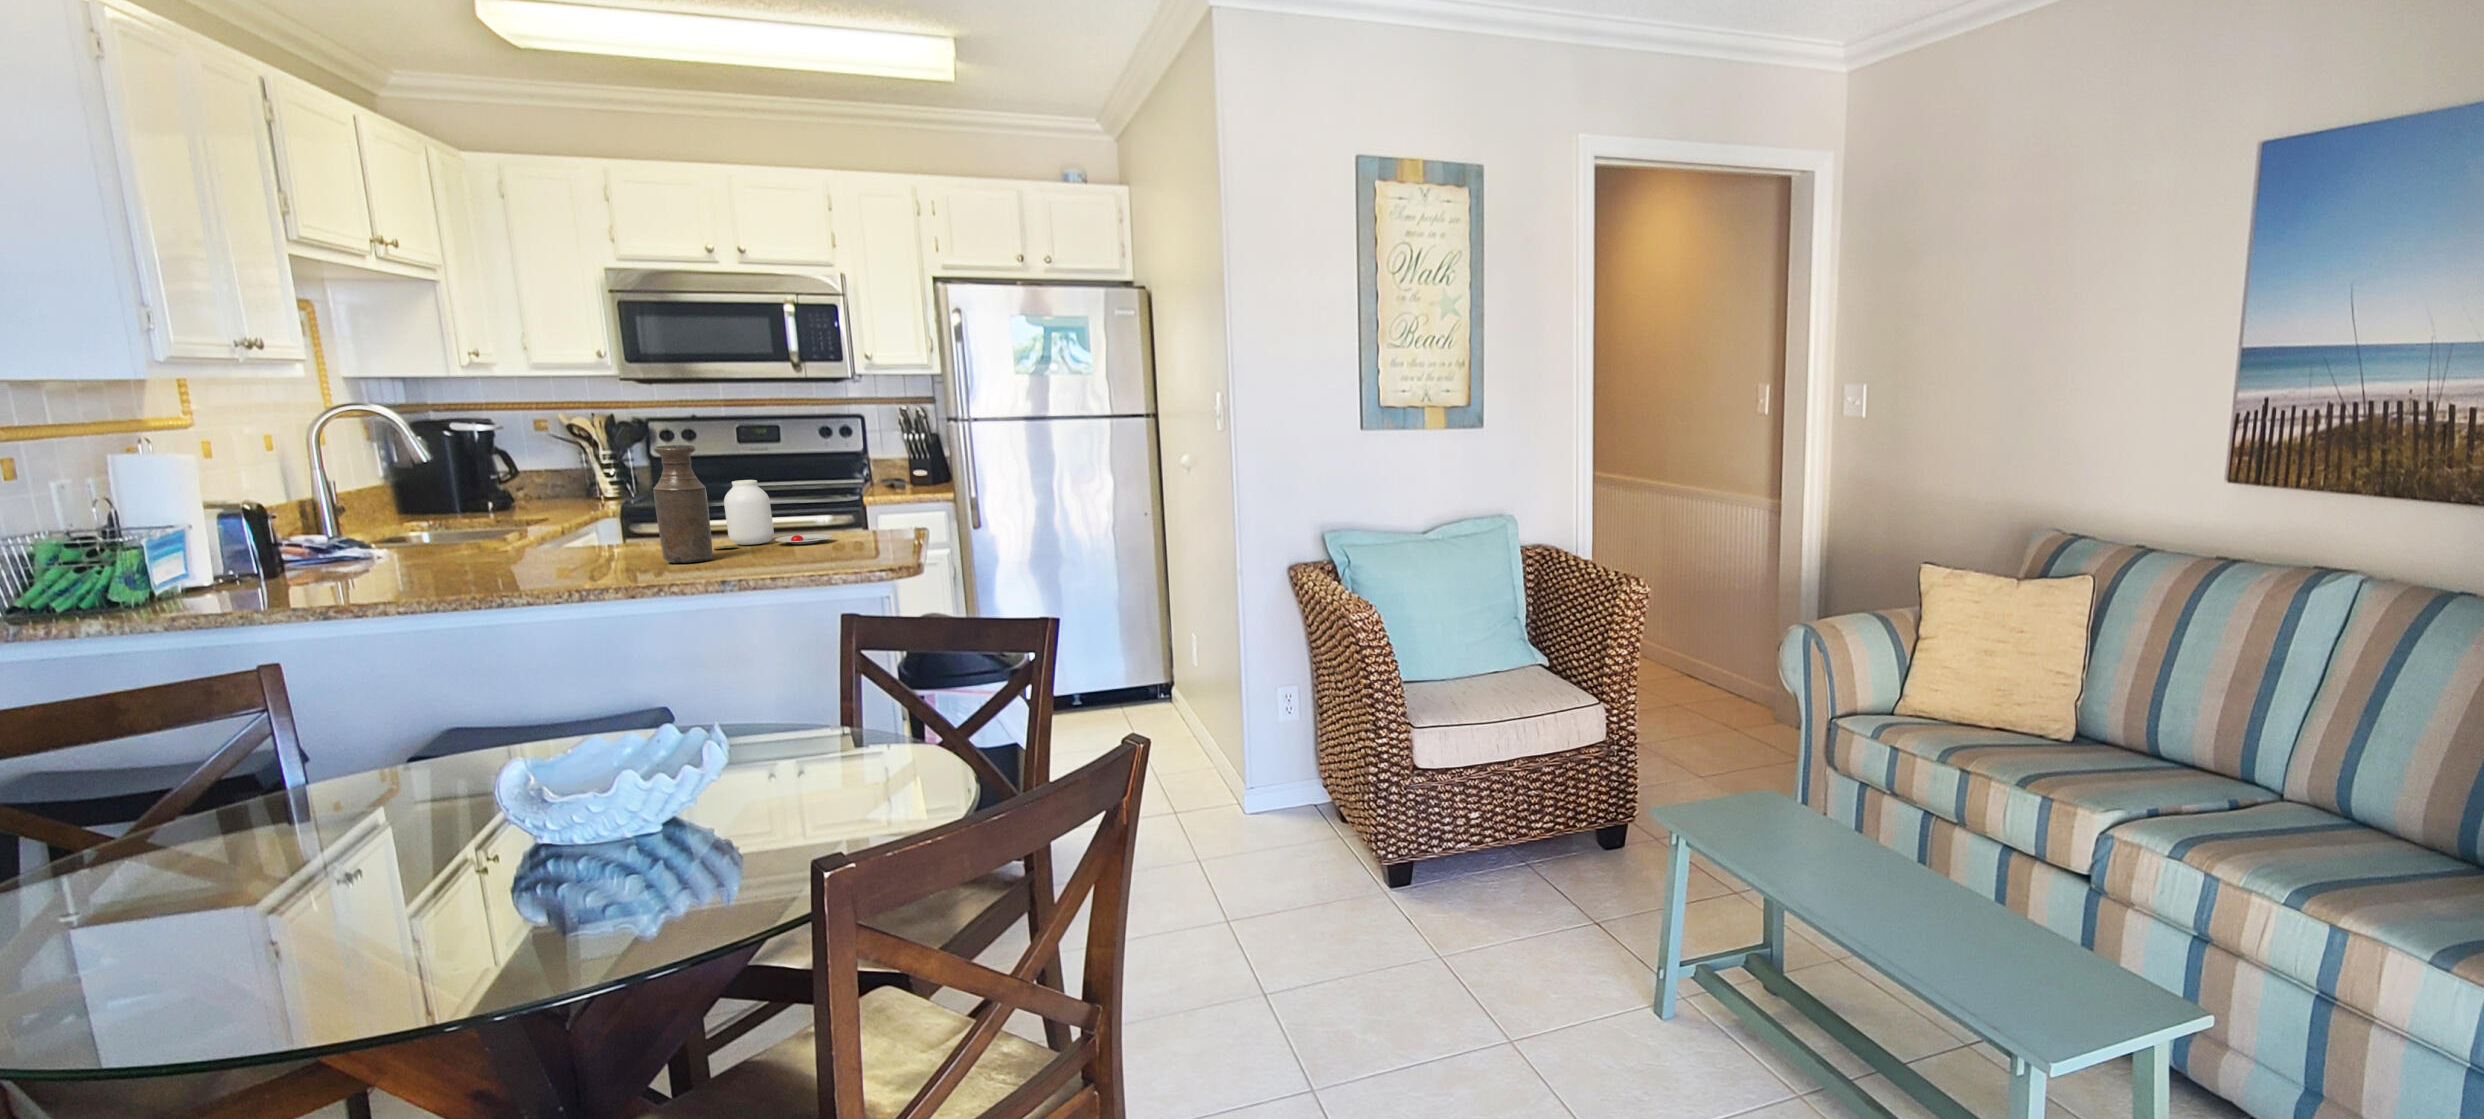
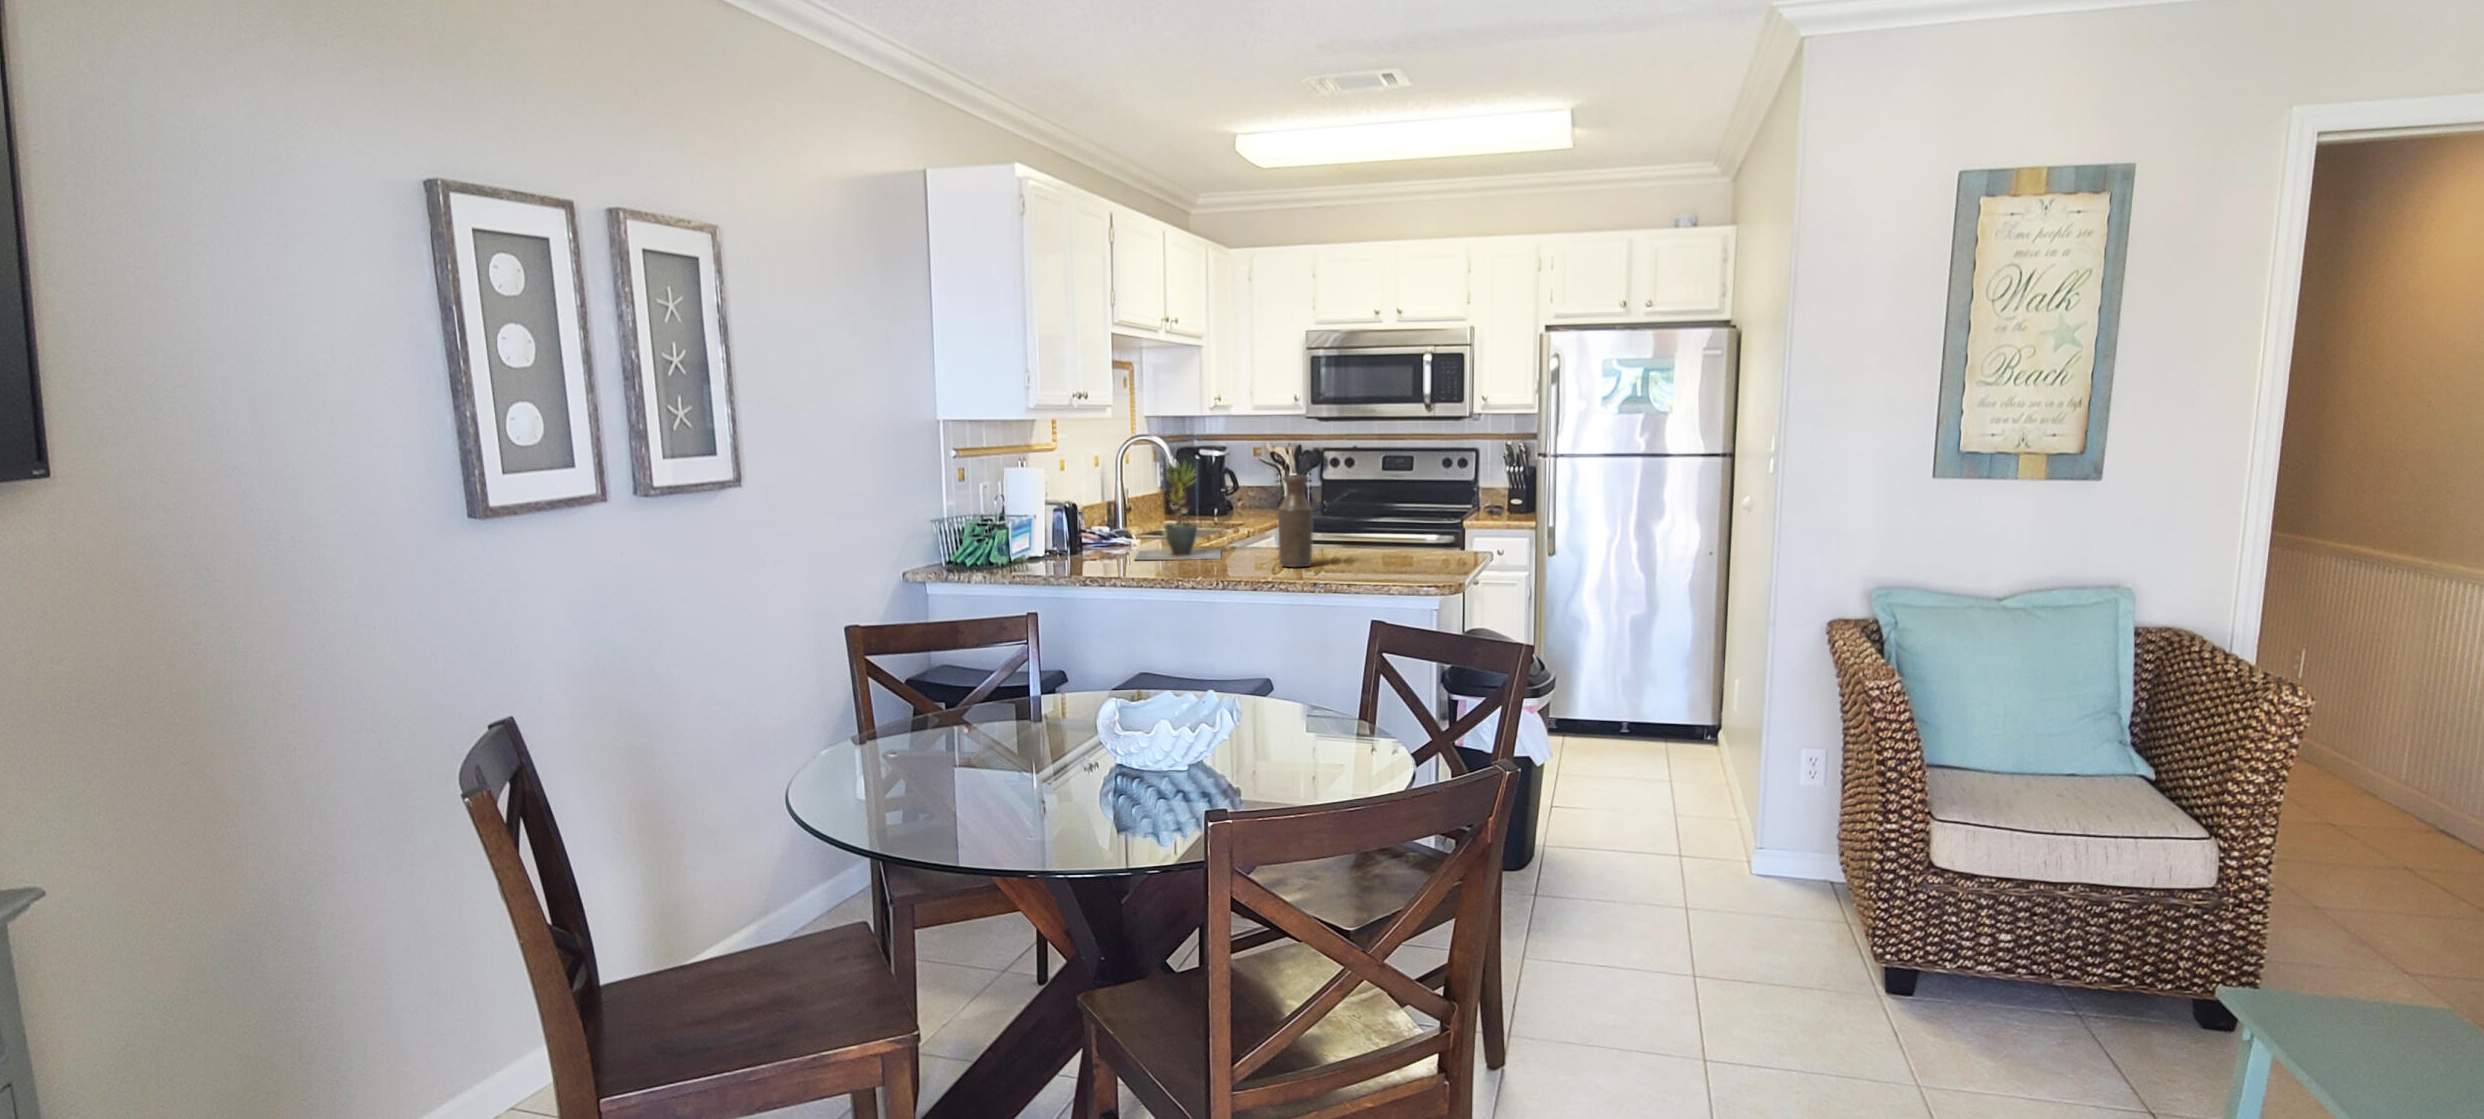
potted plant: none [403,430,561,575] -> present [1135,461,1221,560]
jar: present [713,480,833,549] -> none [1318,504,1404,559]

